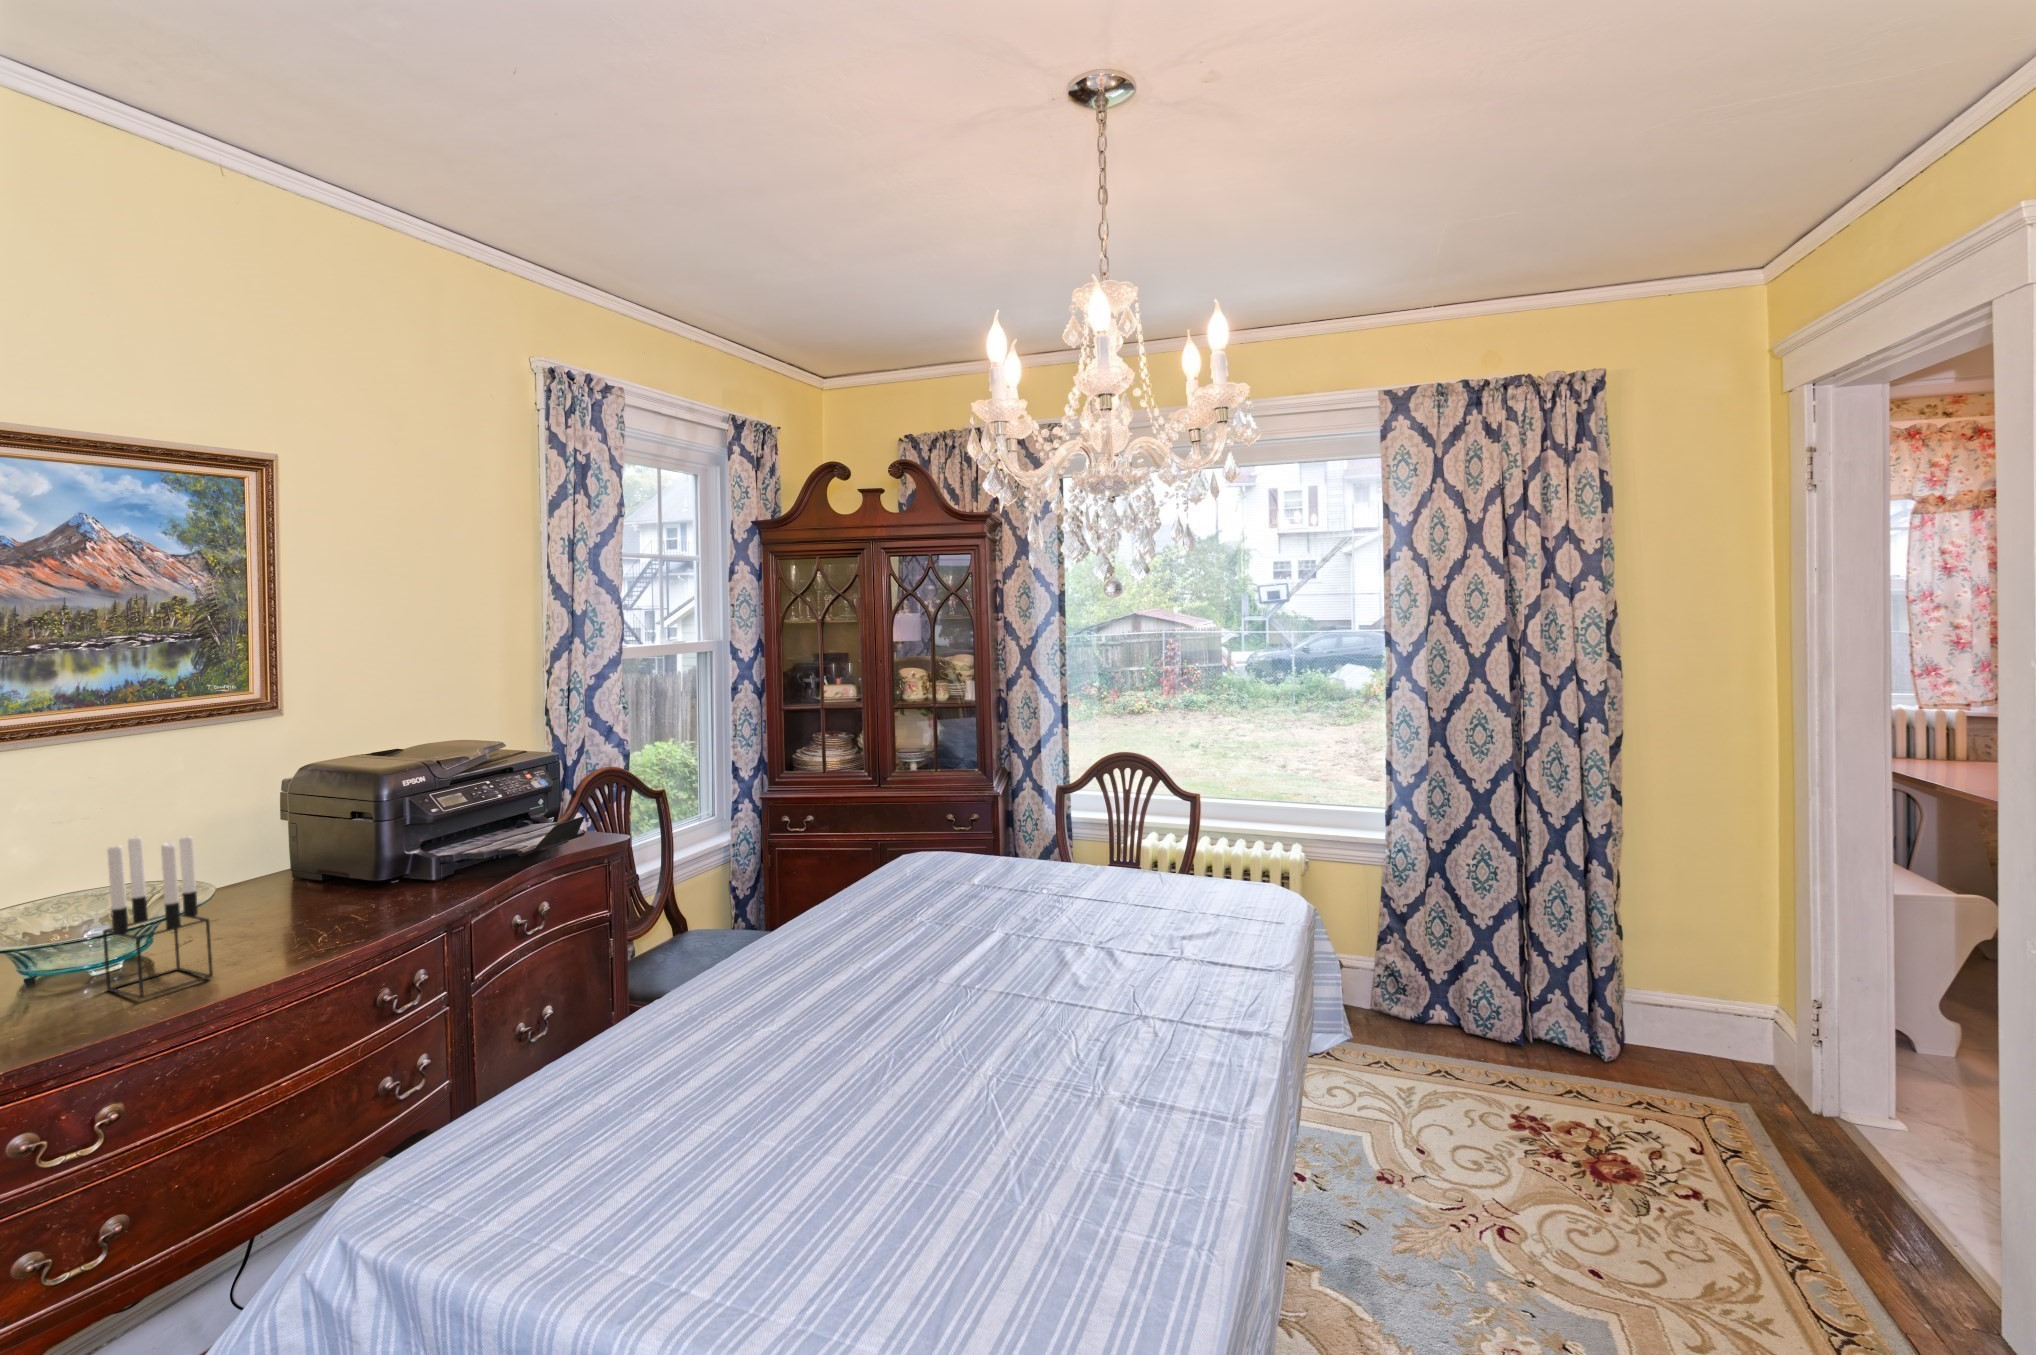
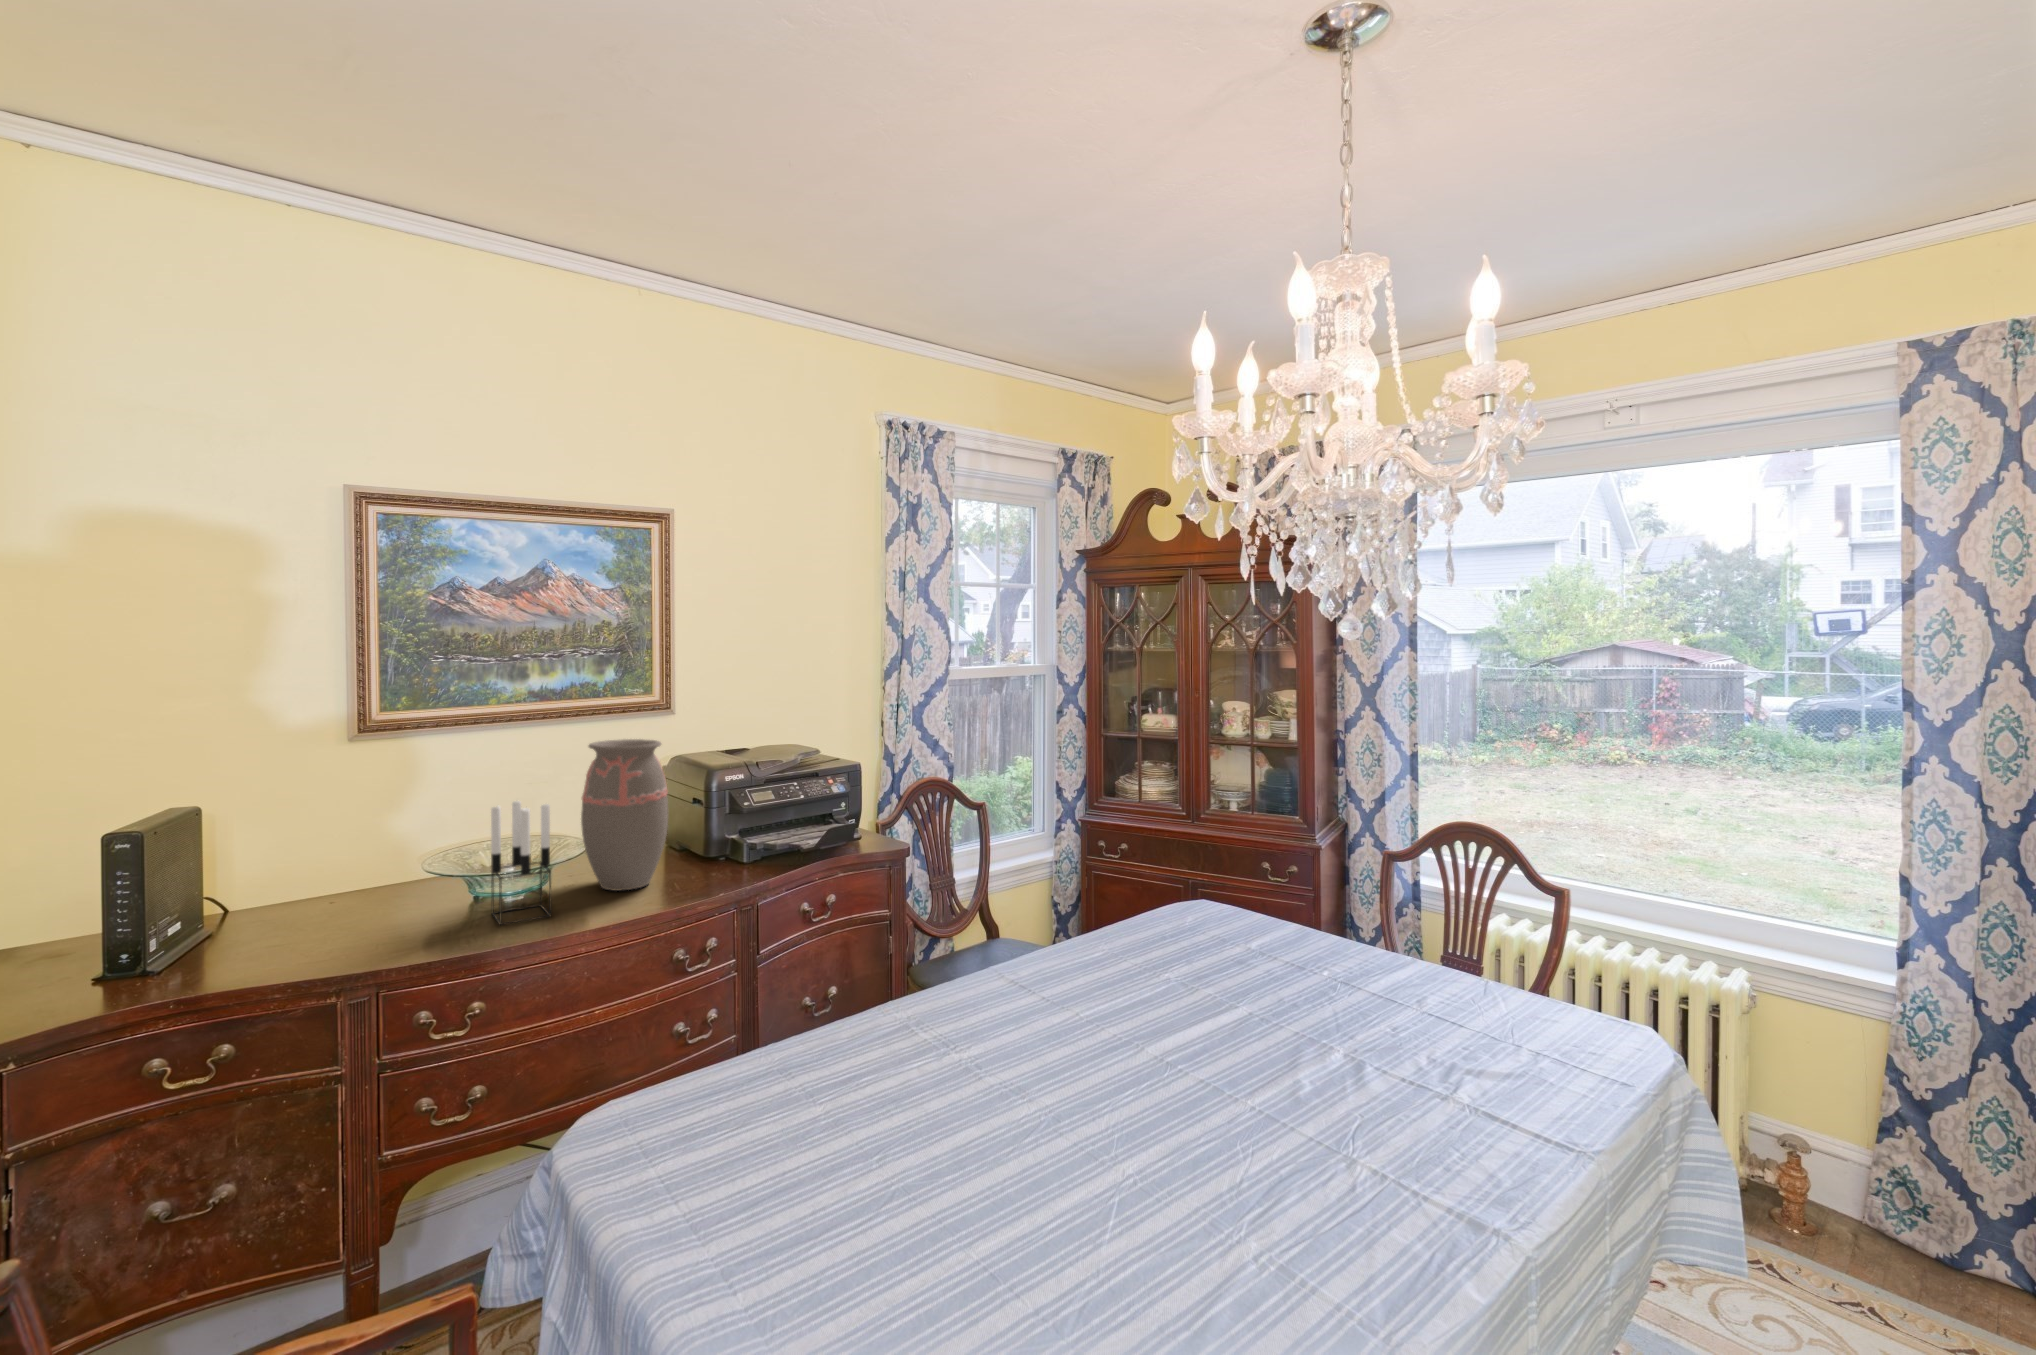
decorative vase: none [213,745,341,937] -> present [581,739,668,891]

